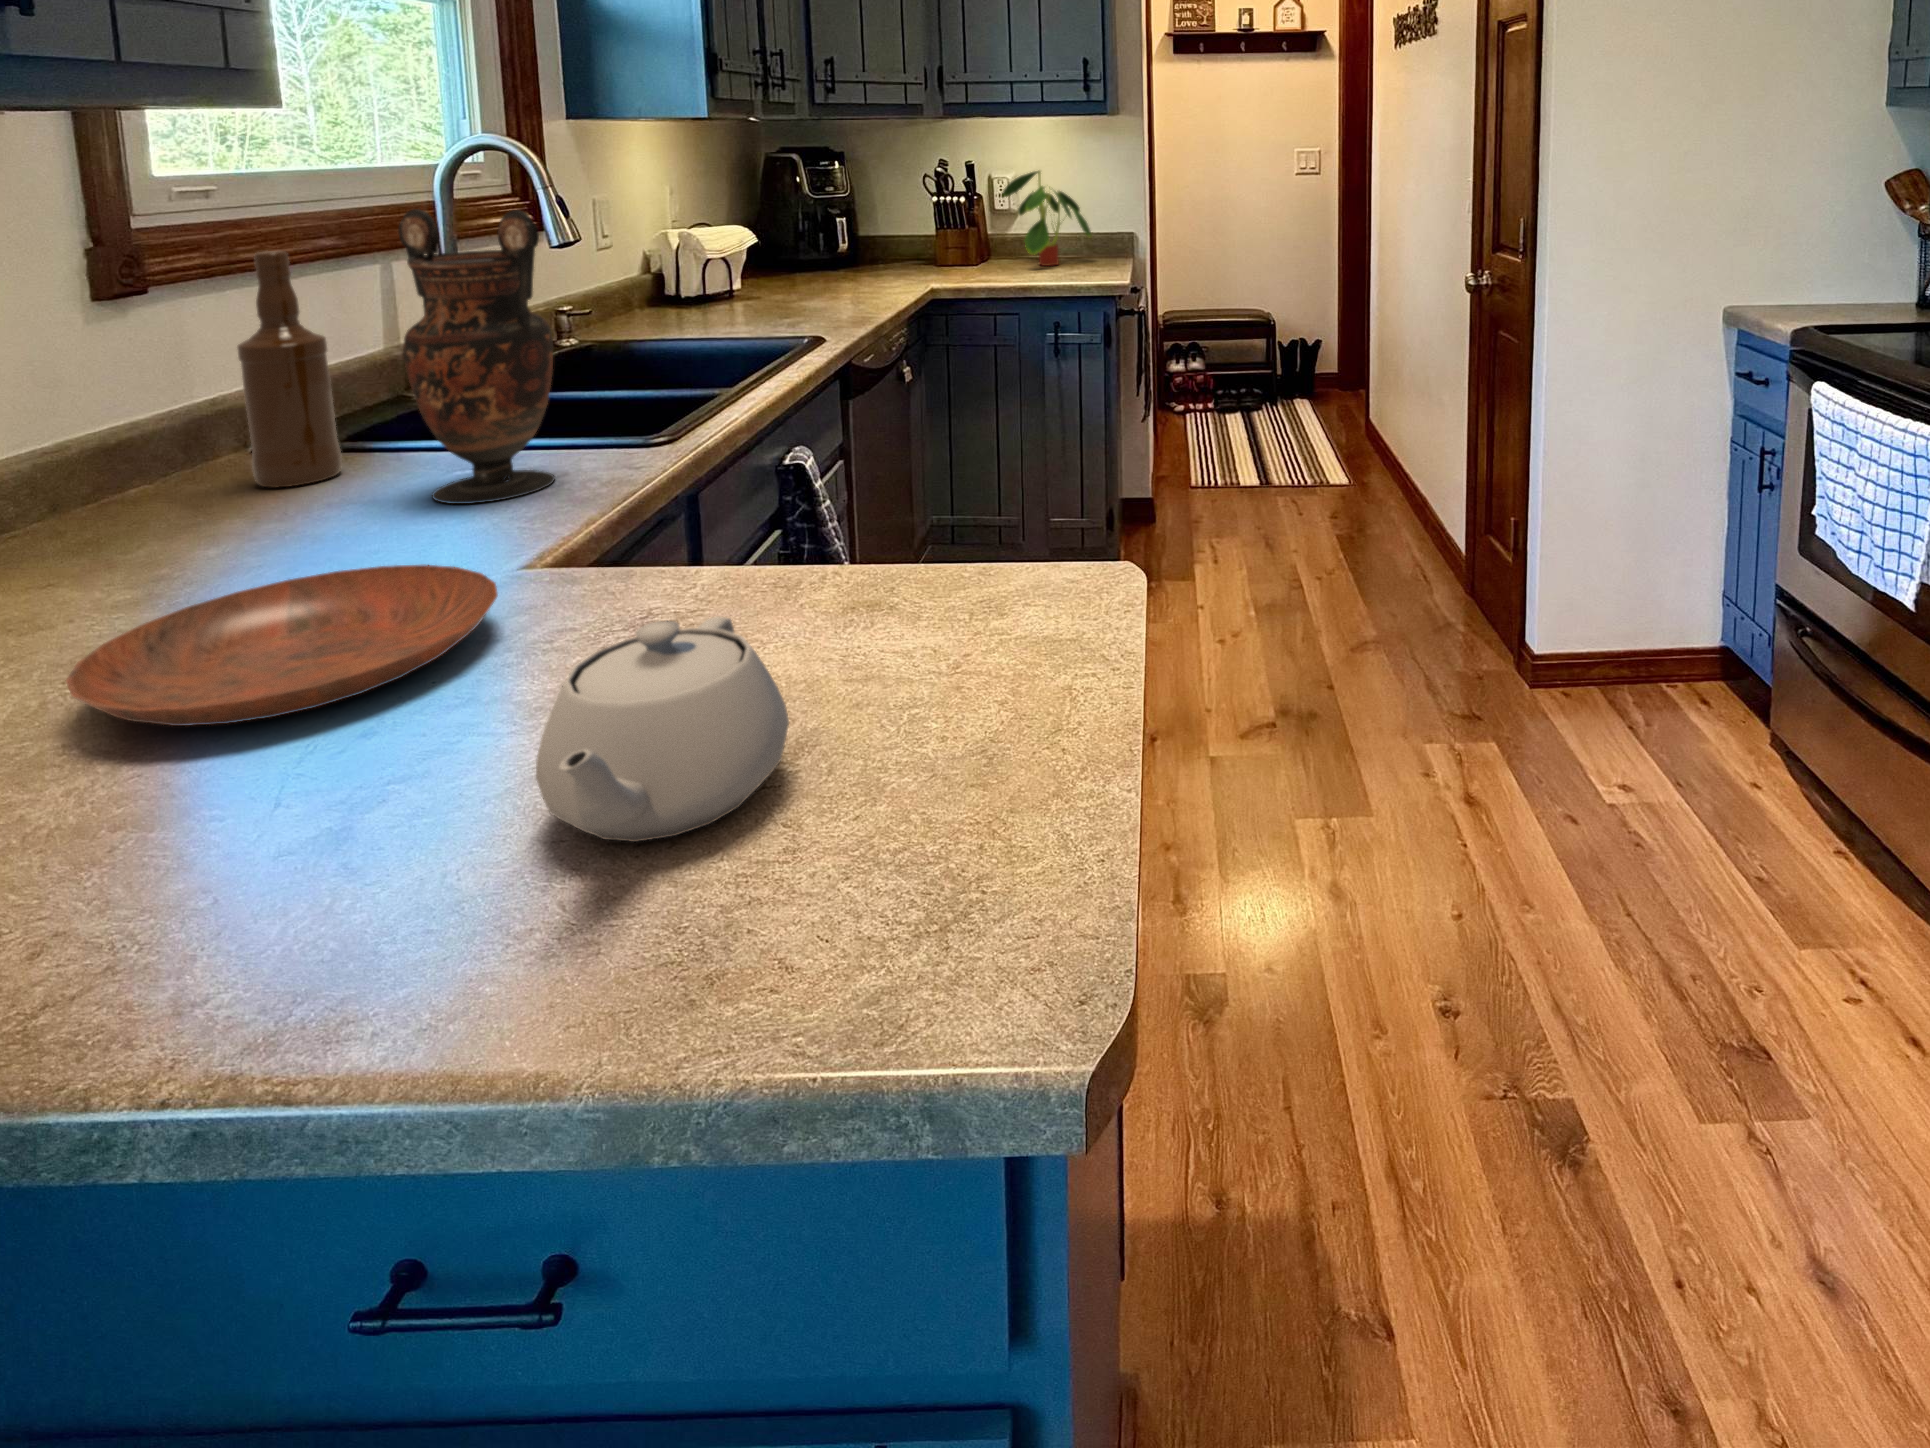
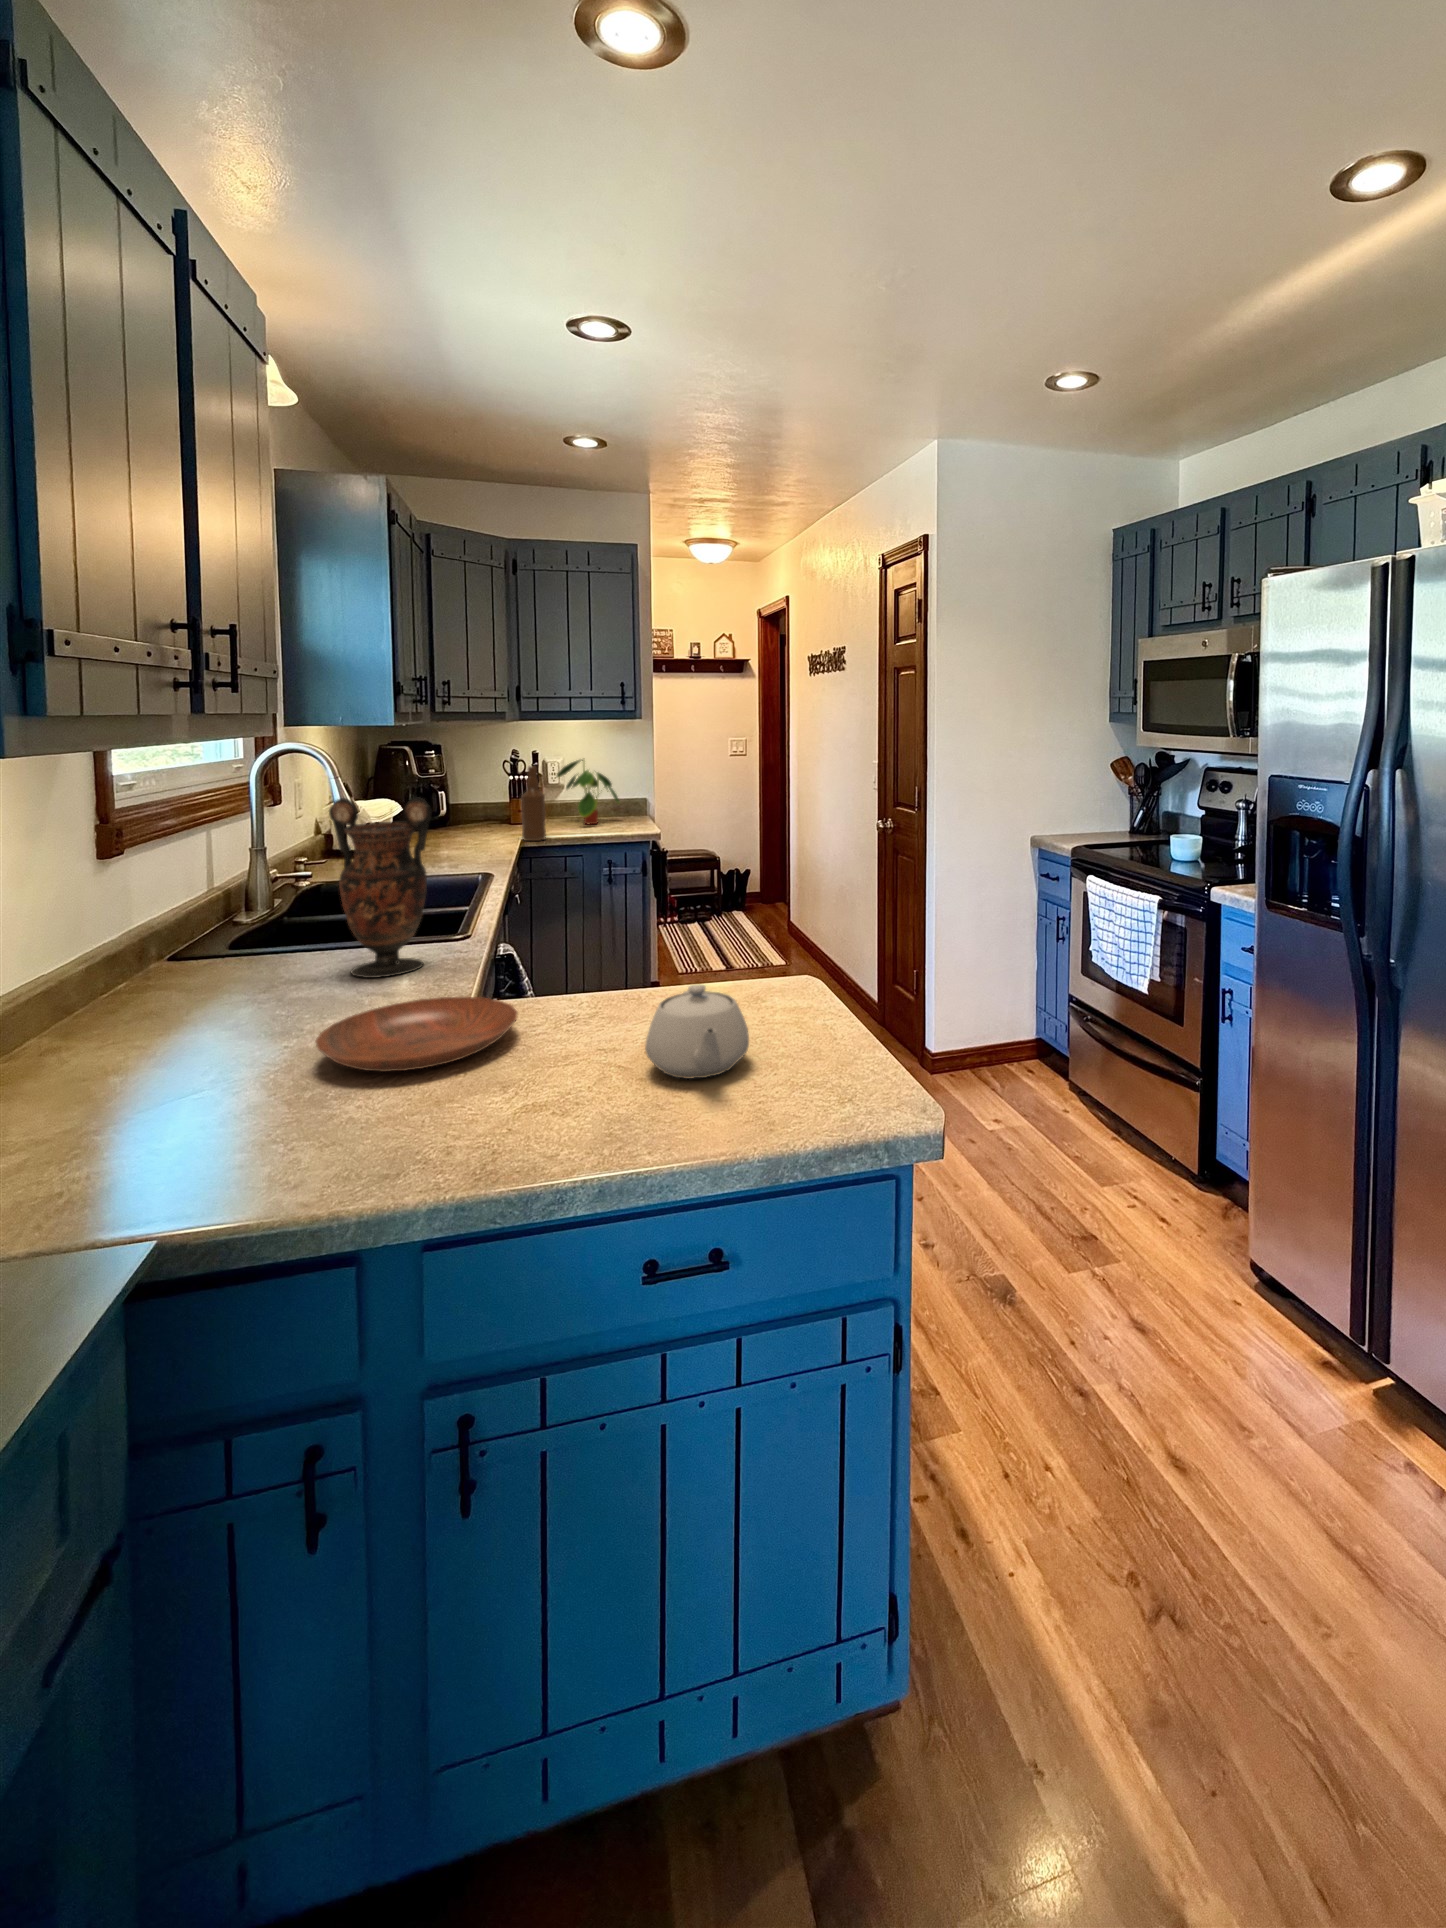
bottle: present [237,251,342,487] -> present [521,766,546,841]

